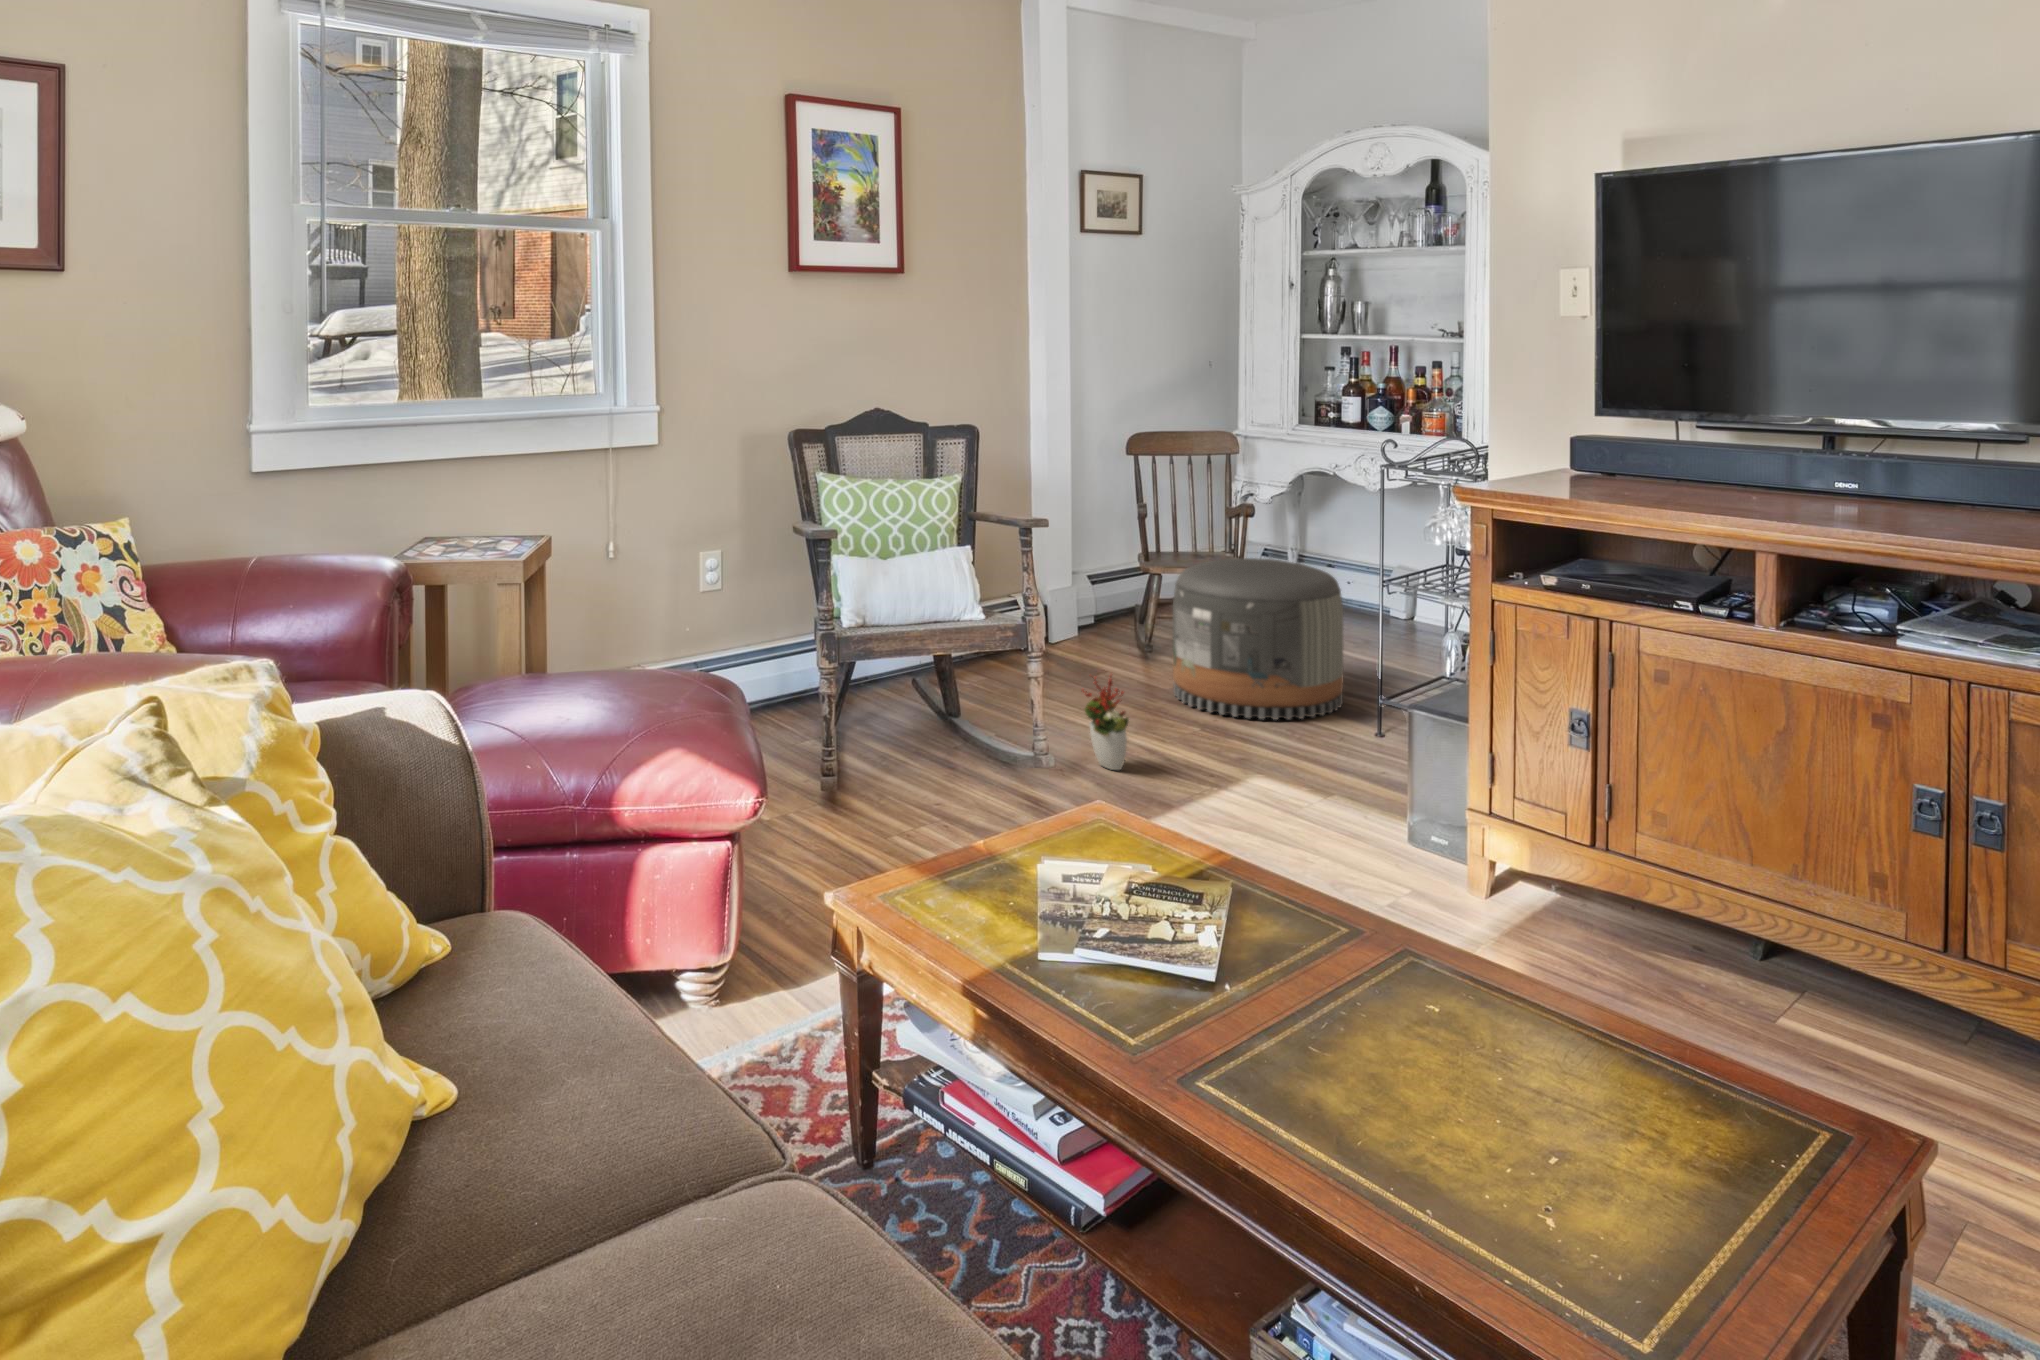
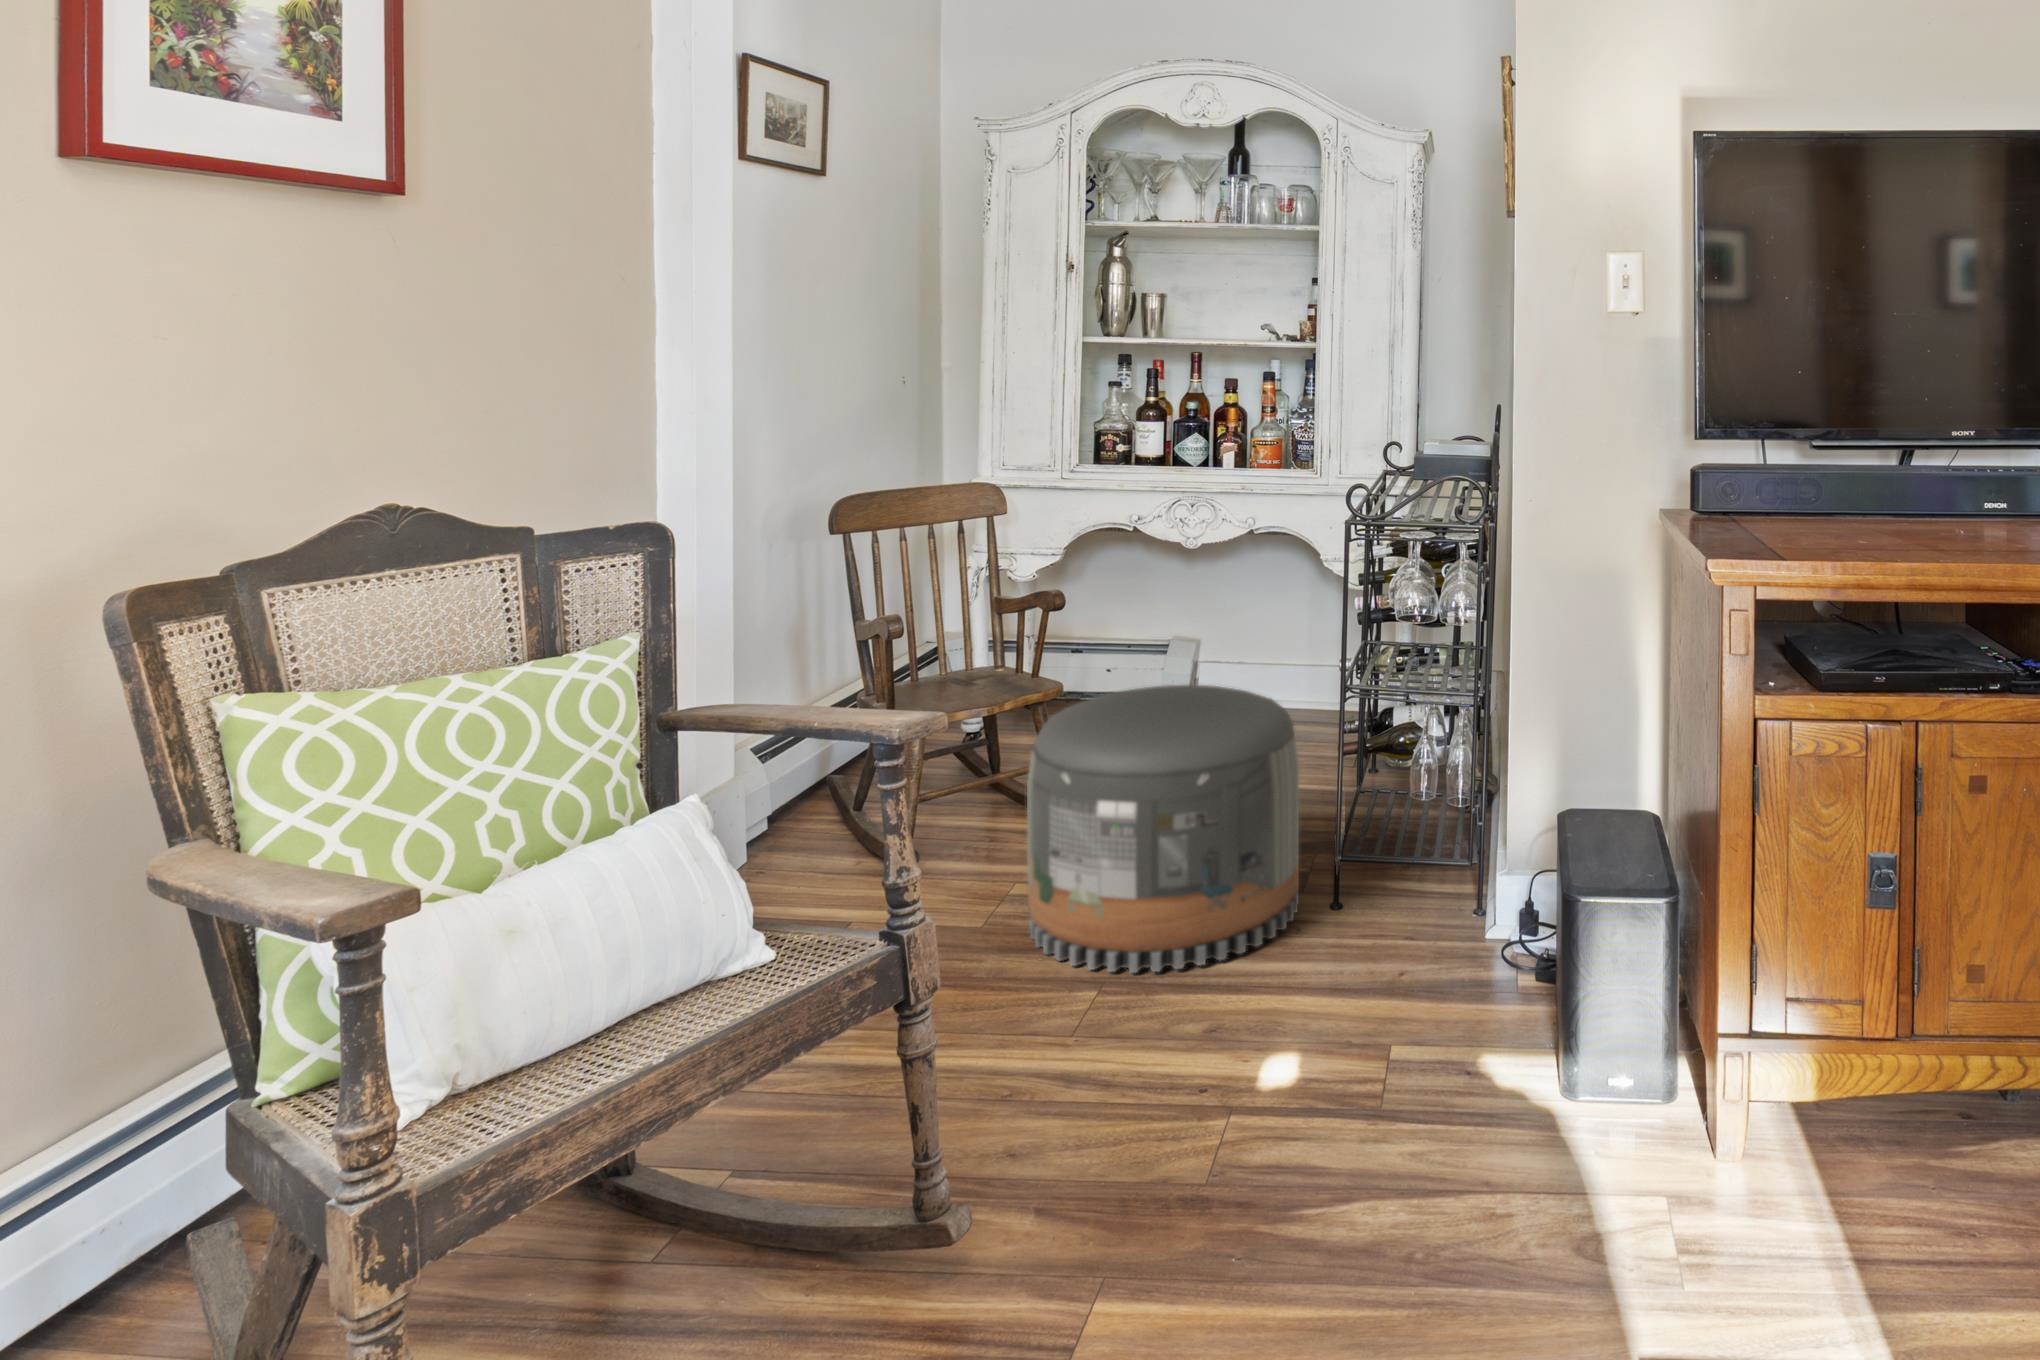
decorative plant: present [1083,677,1129,770] -> none [1021,996,1128,1194]

